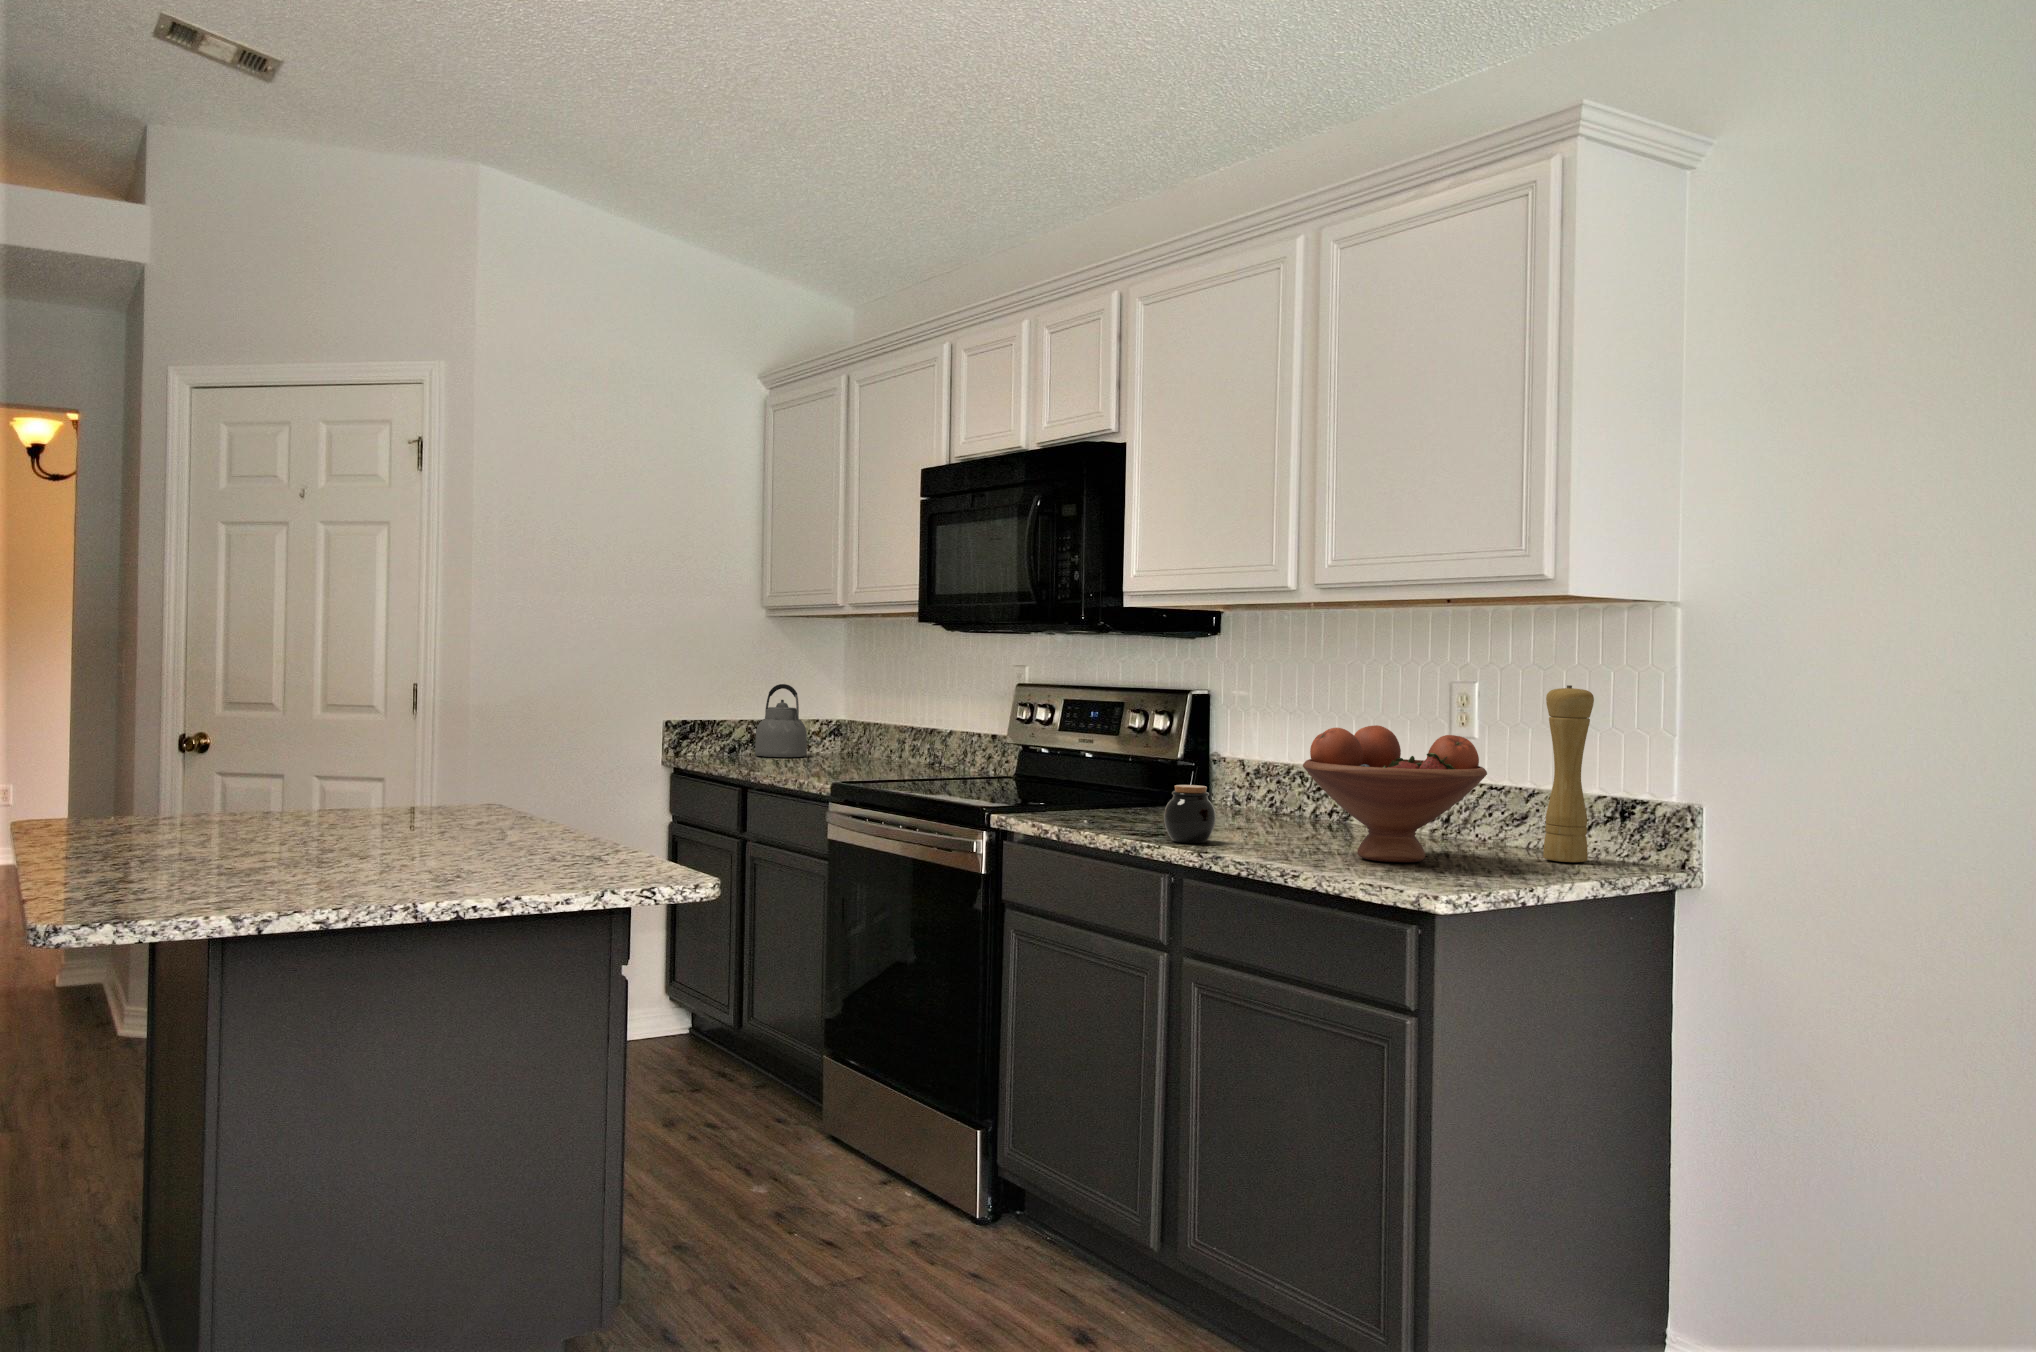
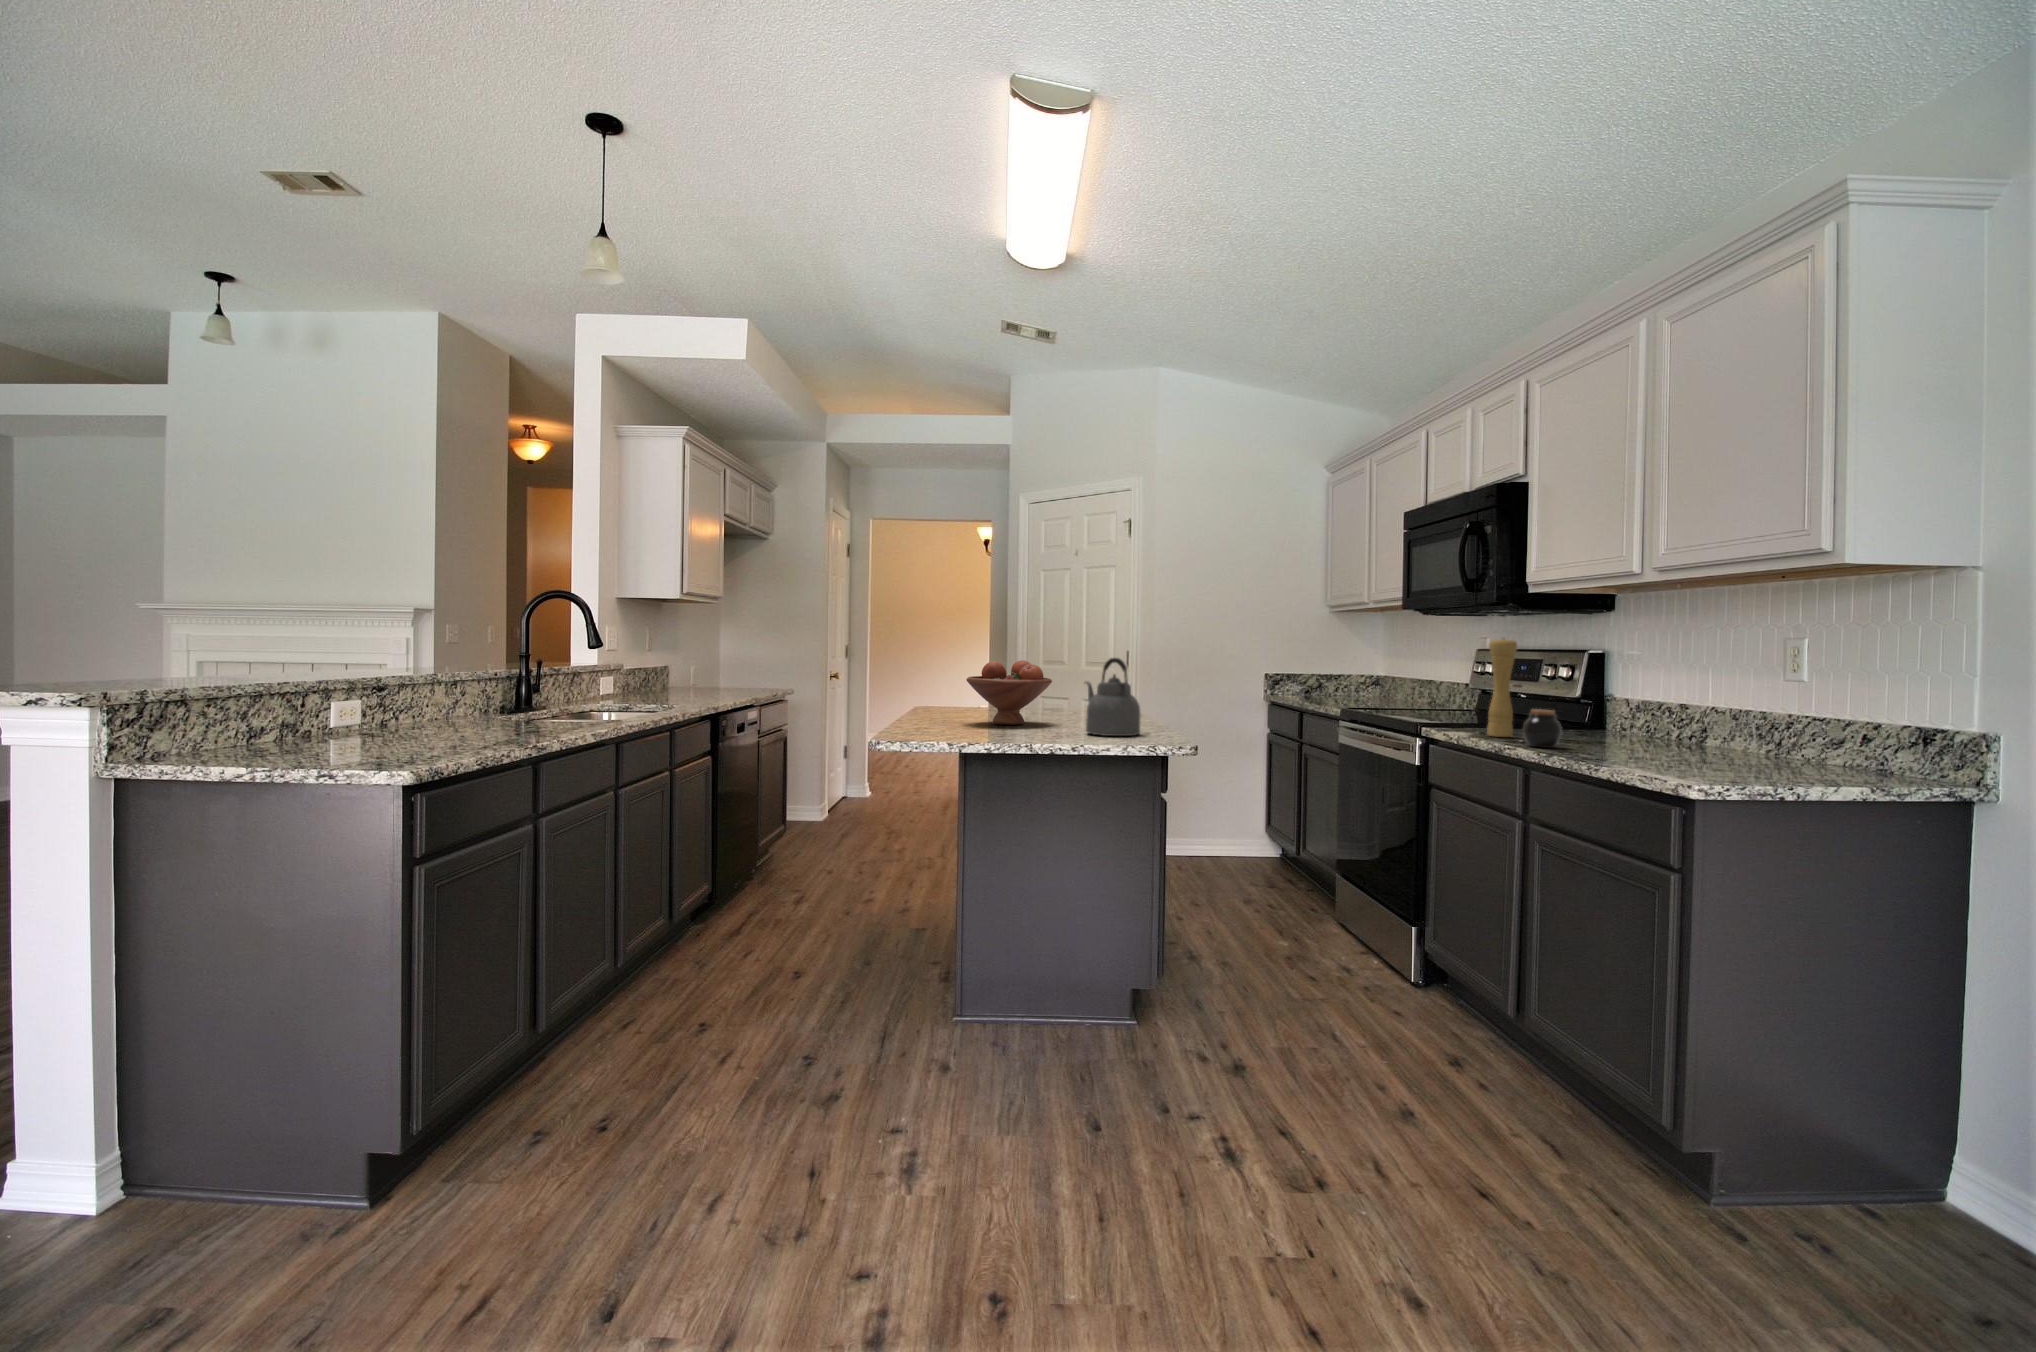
kettle: present [755,684,807,757] -> present [1085,658,1140,736]
pepper mill: present [1543,685,1594,862] -> present [1487,638,1517,737]
fruit bowl: present [1303,725,1487,862] -> present [966,660,1052,725]

